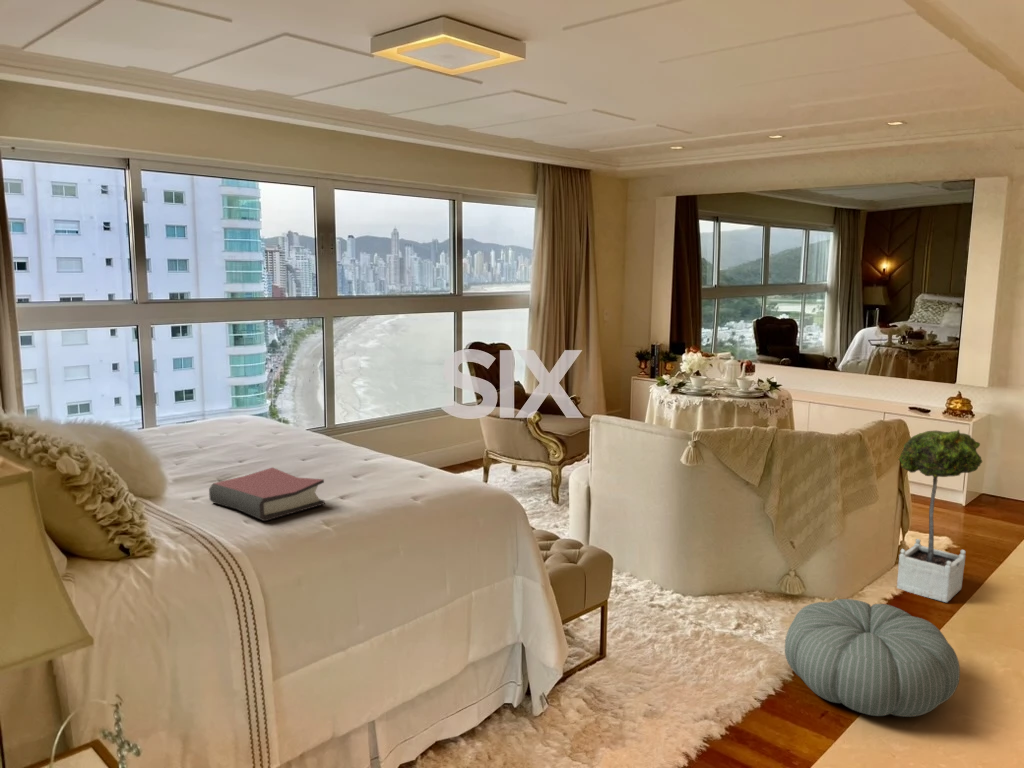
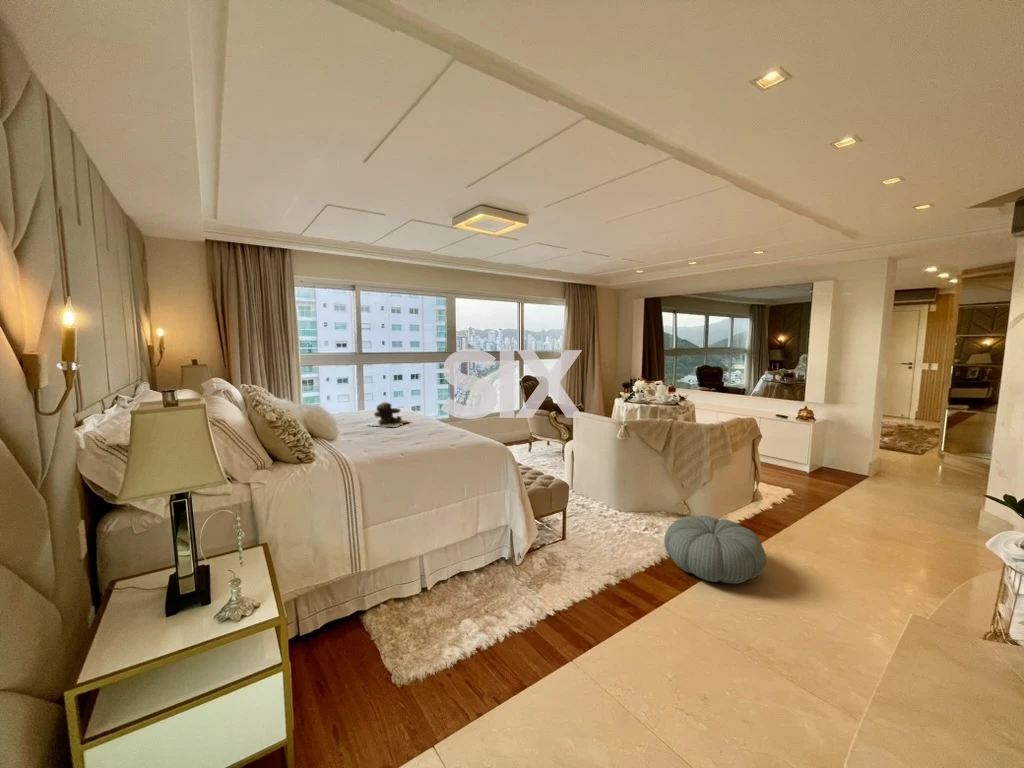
teddy bear: none [208,409,295,461] -> present [369,402,408,427]
potted tree: present [897,430,982,602] -> none [748,422,799,525]
hardback book: present [209,468,325,521] -> none [354,428,407,452]

